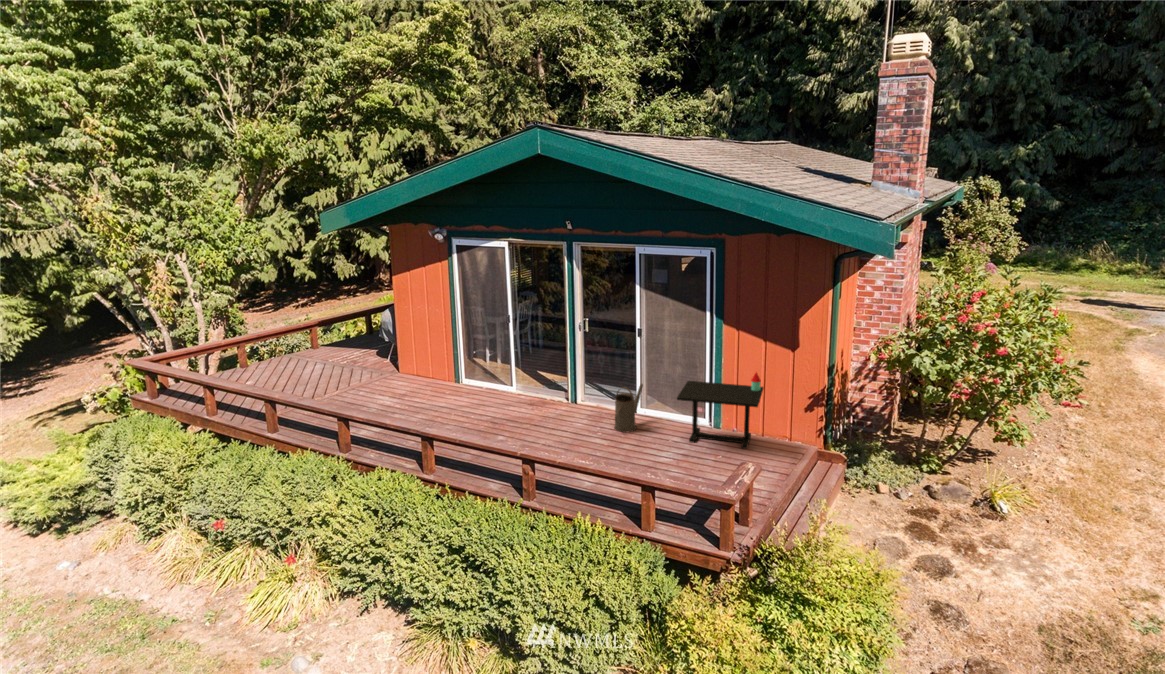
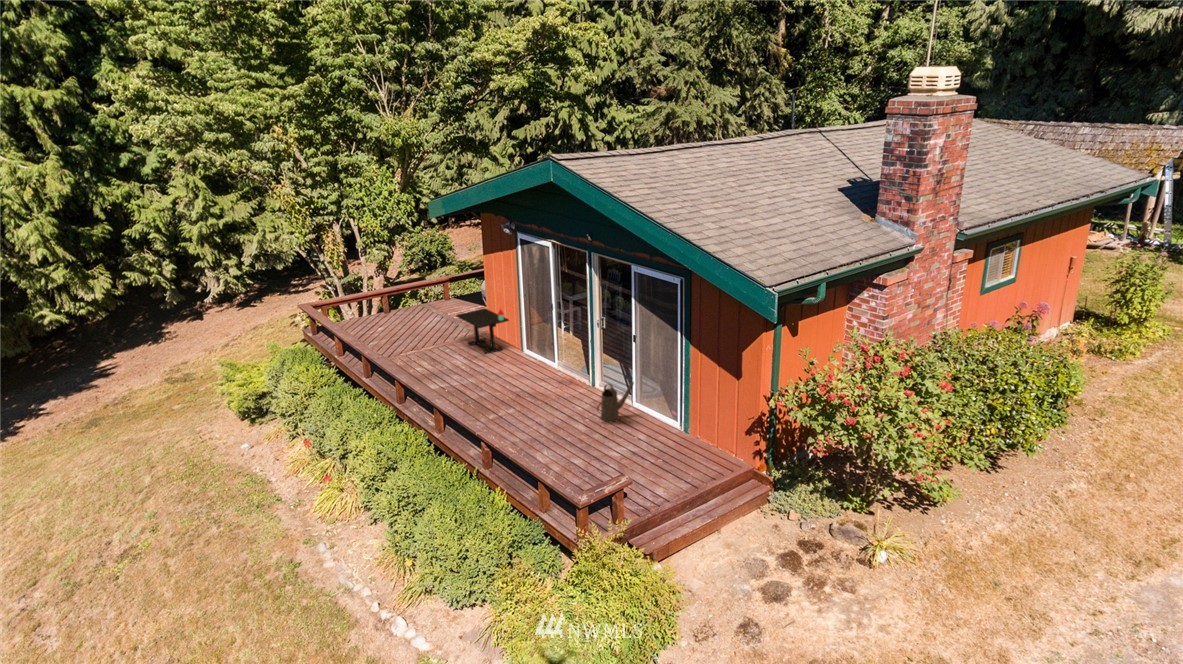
side table: present [677,372,763,449] -> present [456,308,509,354]

